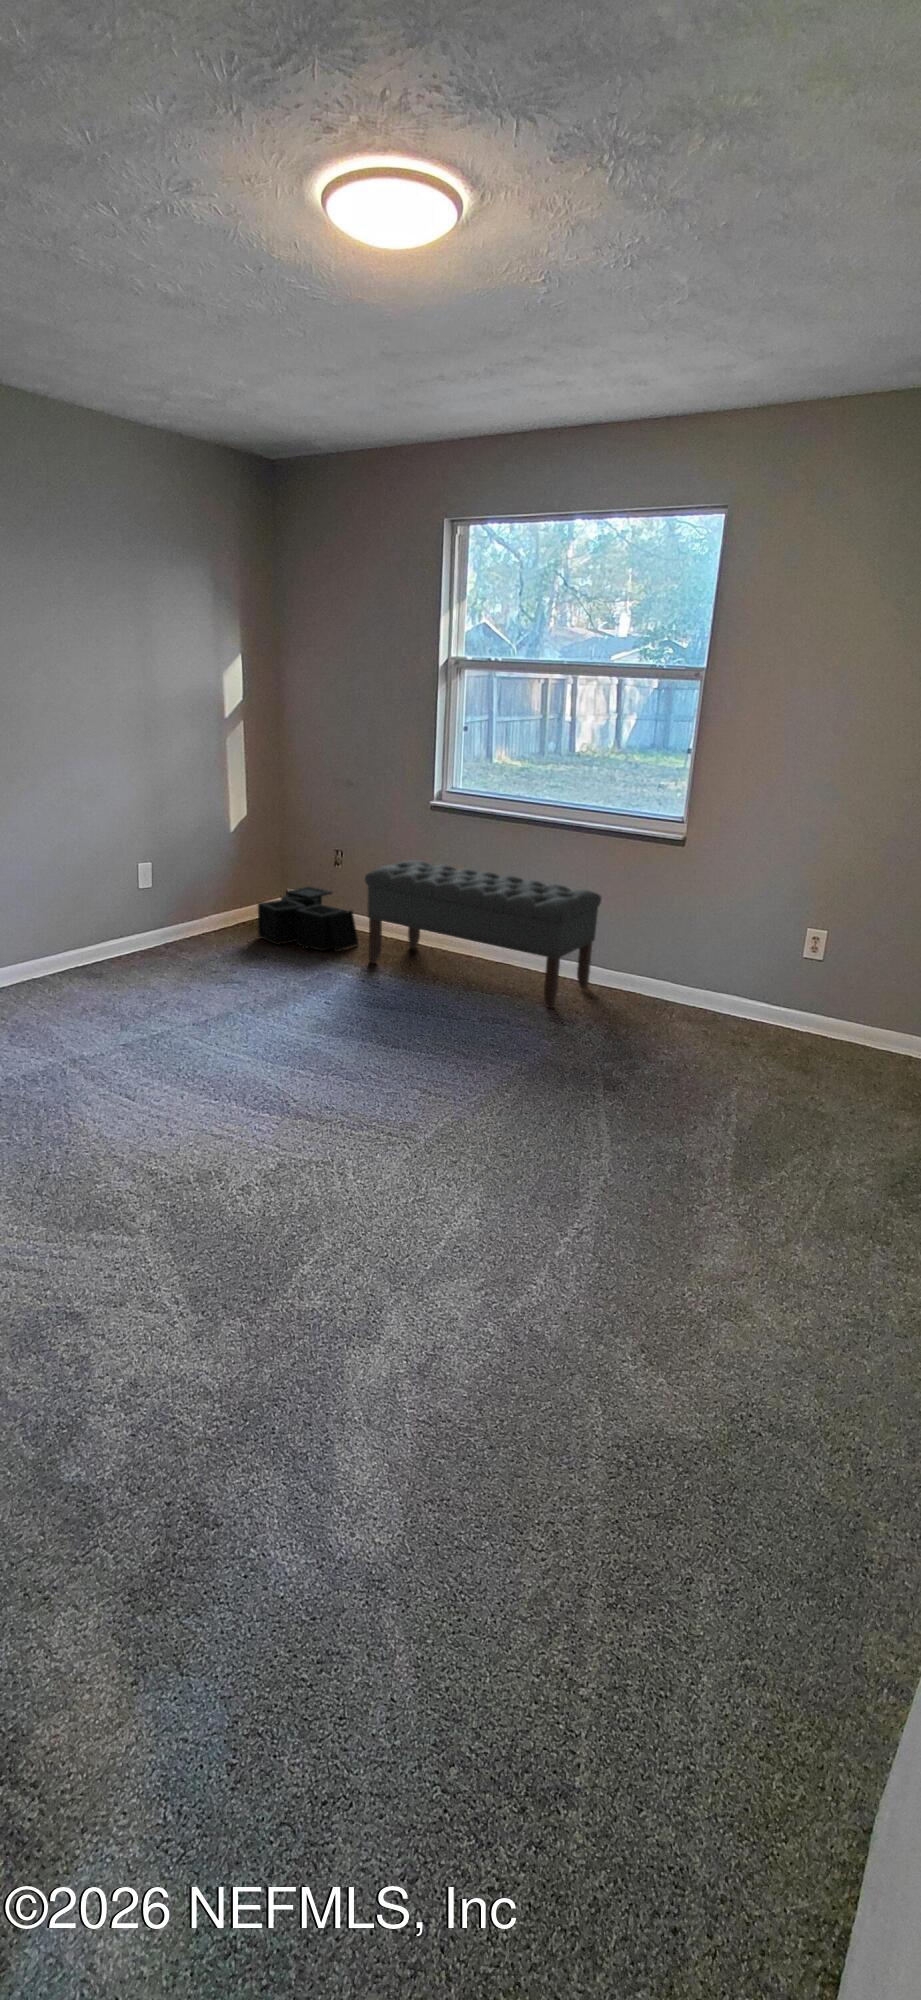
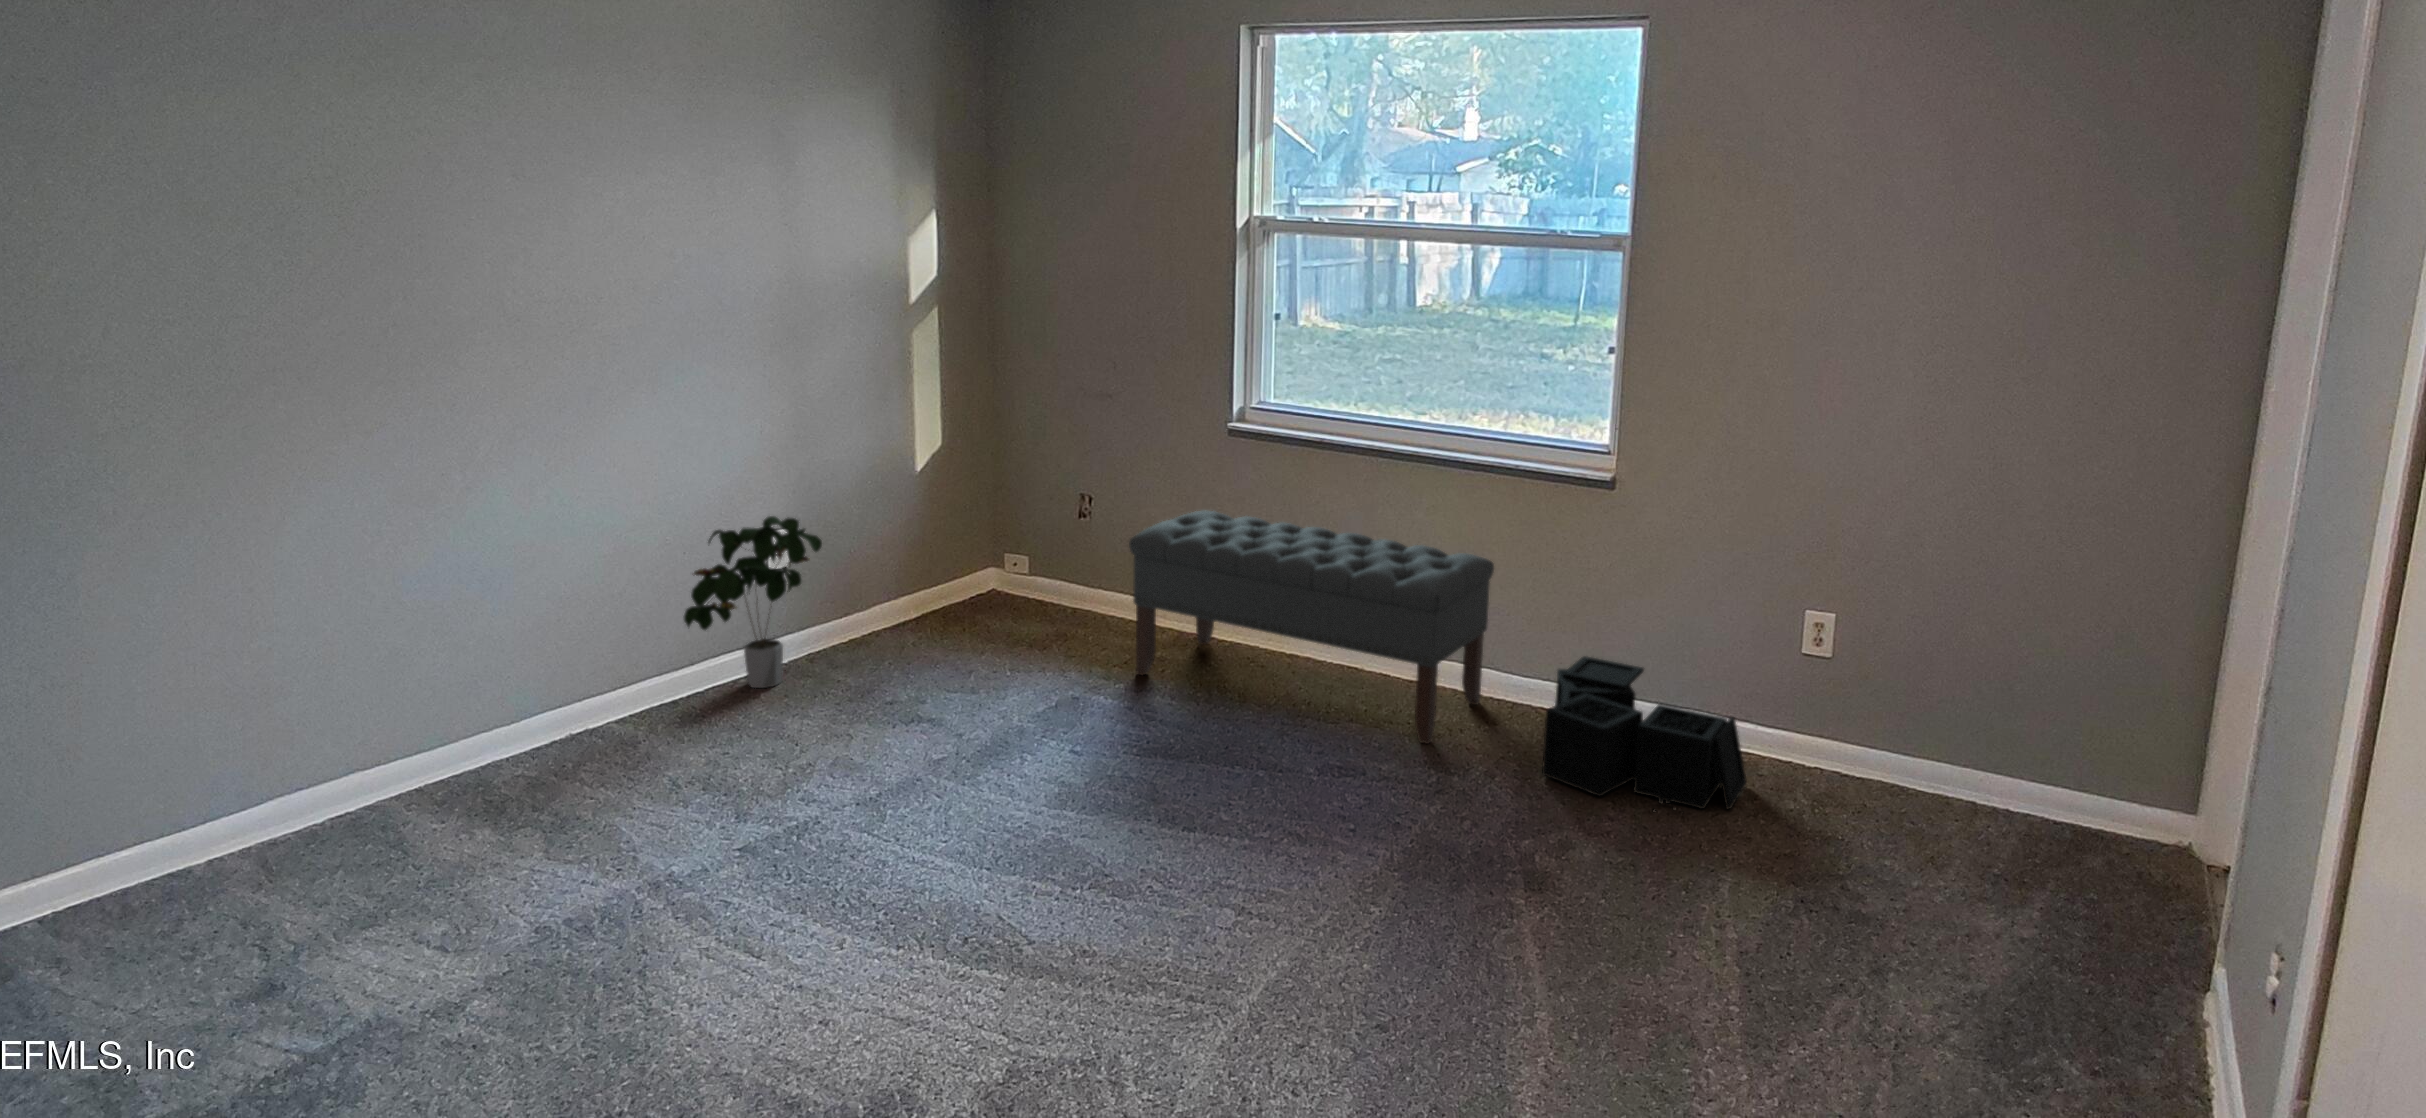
potted plant: none [86,853,171,962] -> present [684,516,822,688]
storage bin: present [258,887,359,951] -> present [1542,656,1747,812]

